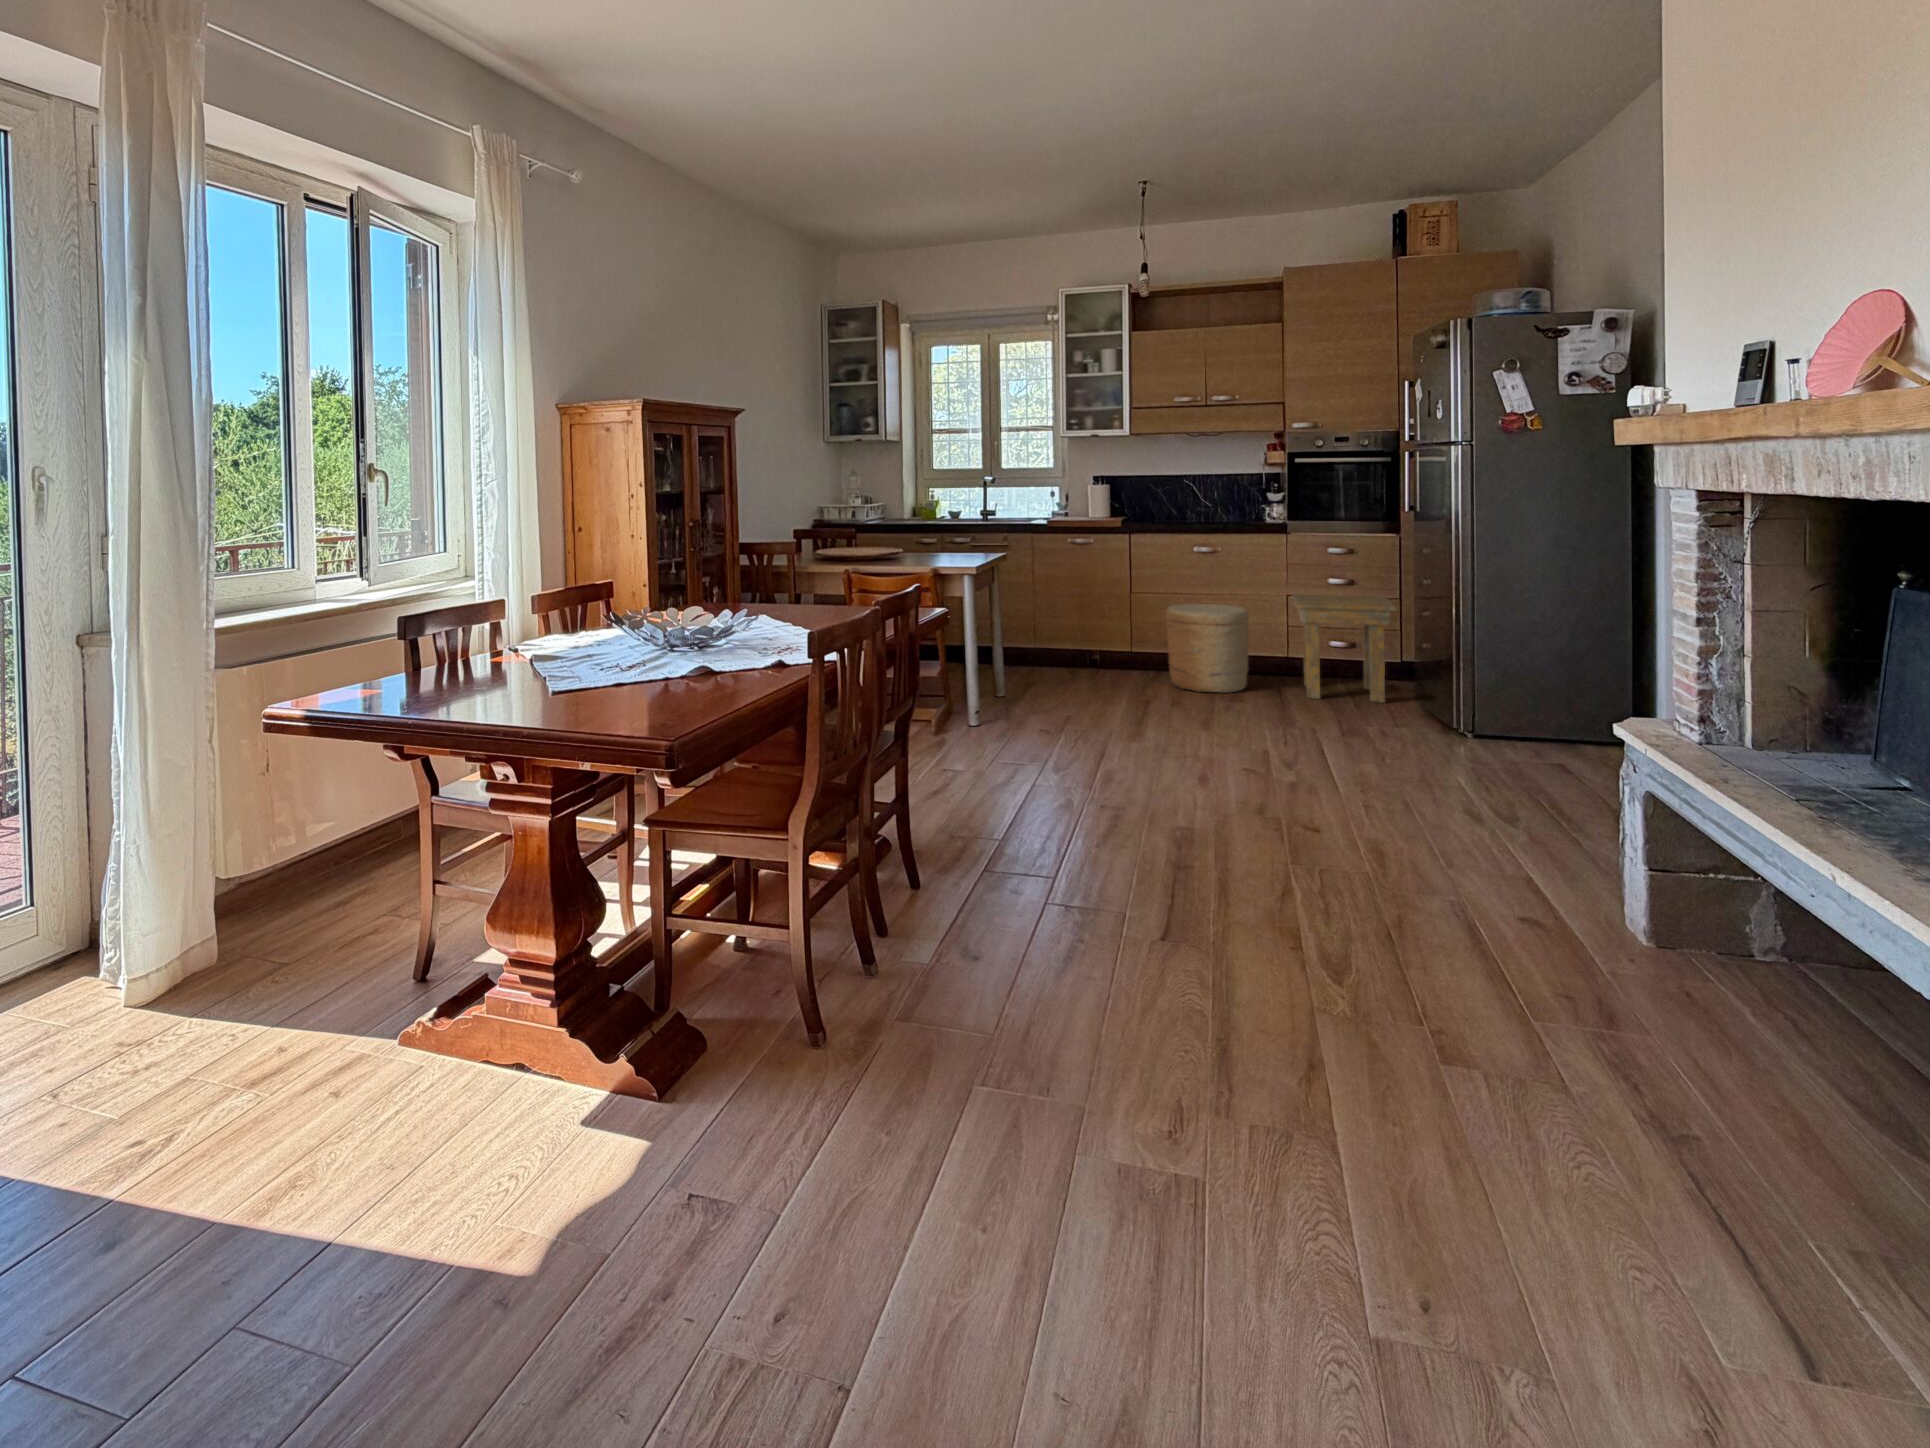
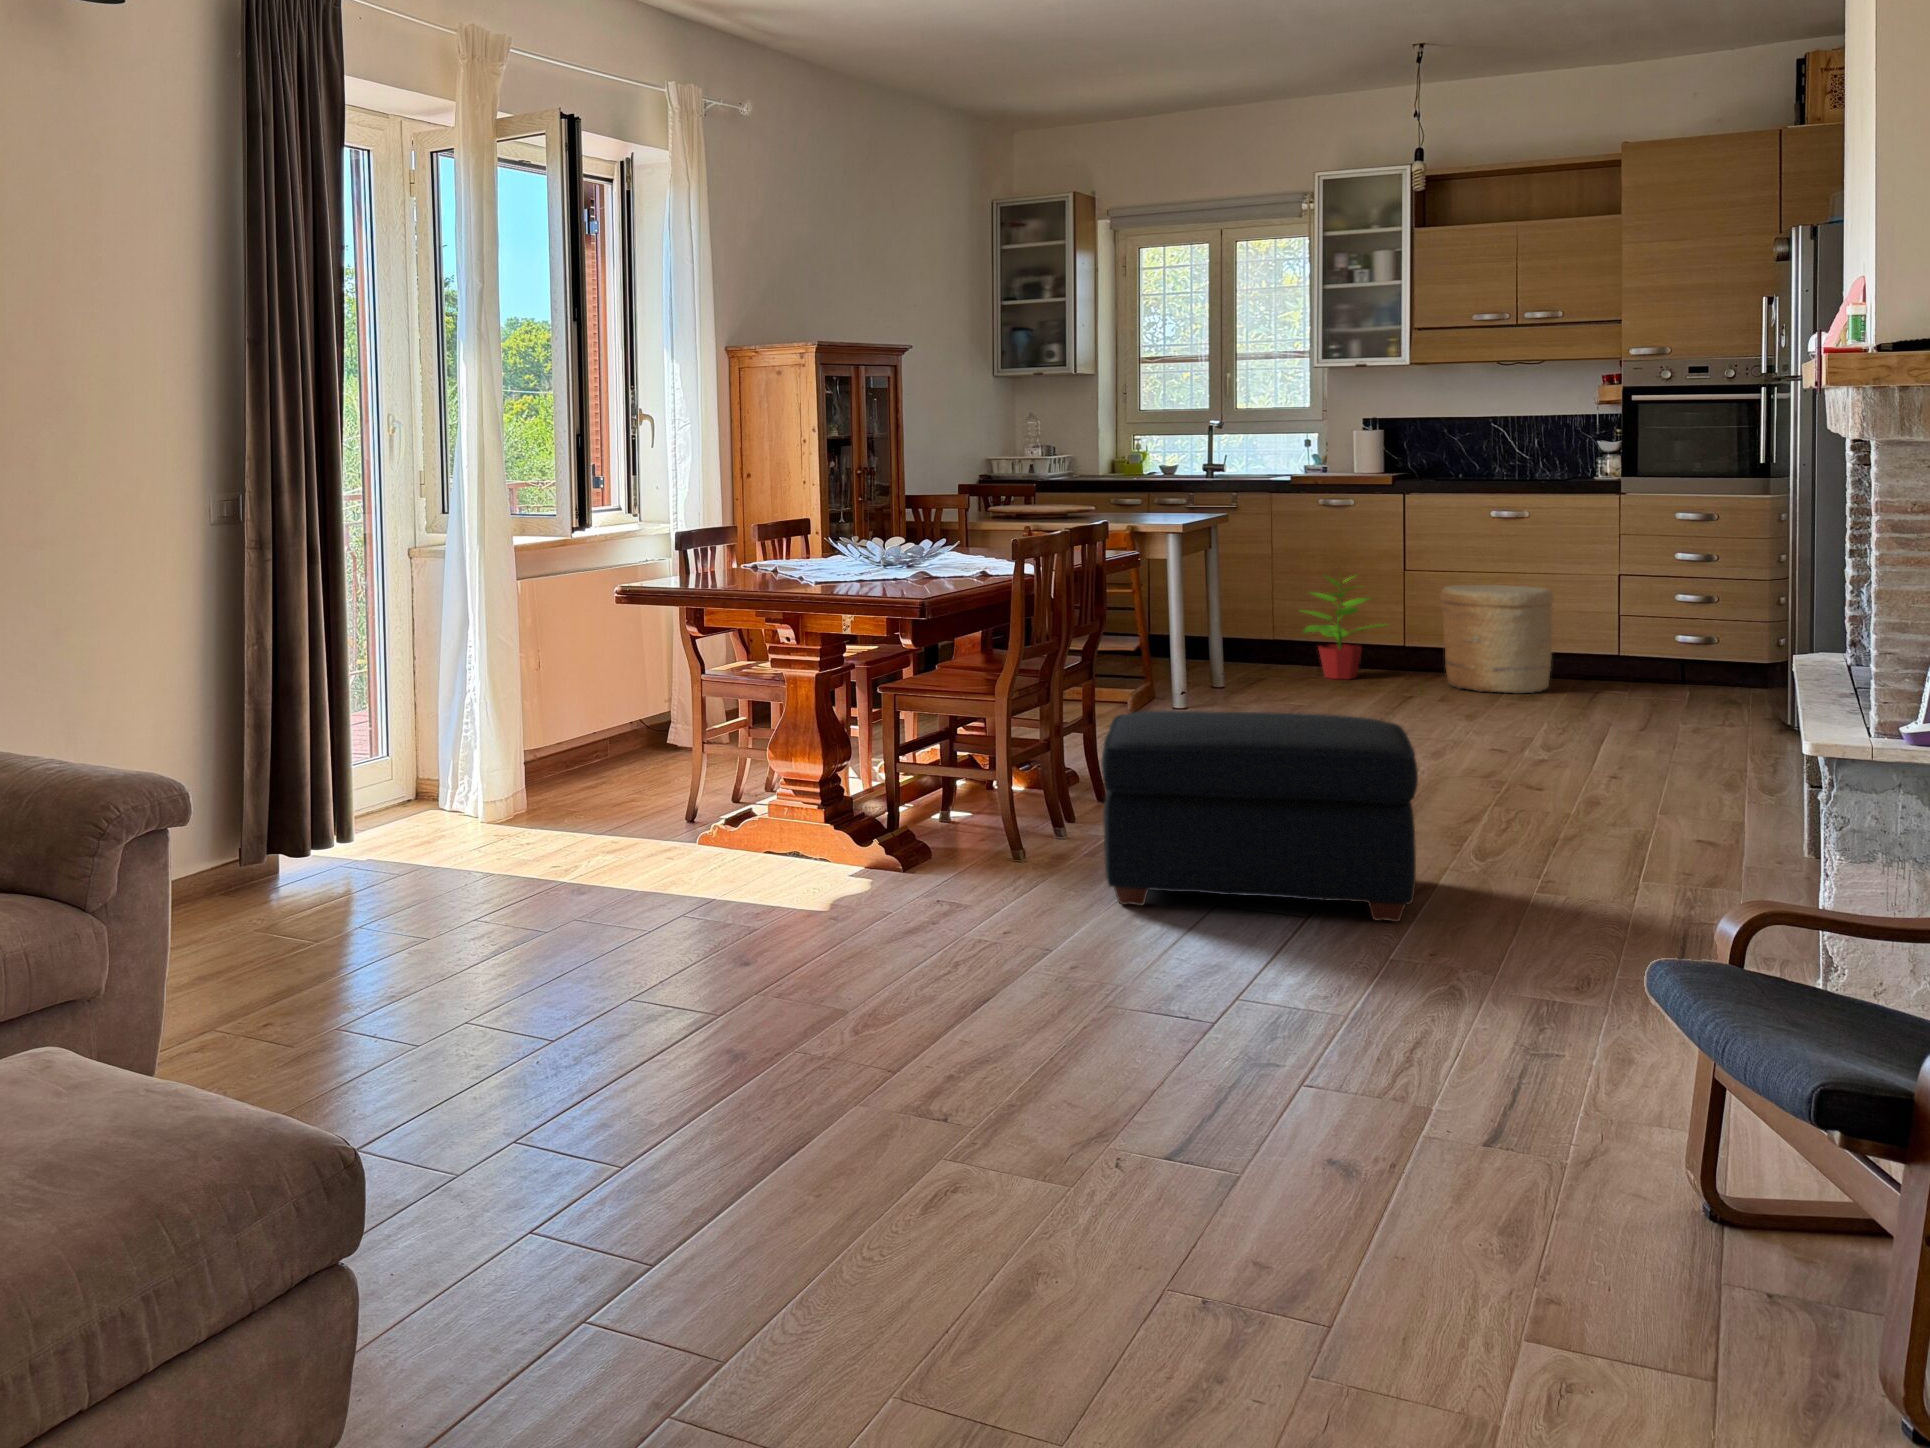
potted plant: none [1056,594,1128,681] -> present [1304,576,1385,679]
side table: present [1293,594,1396,703] -> none [1606,573,1747,707]
ottoman: none [932,861,1418,1258] -> present [1101,711,1418,922]

